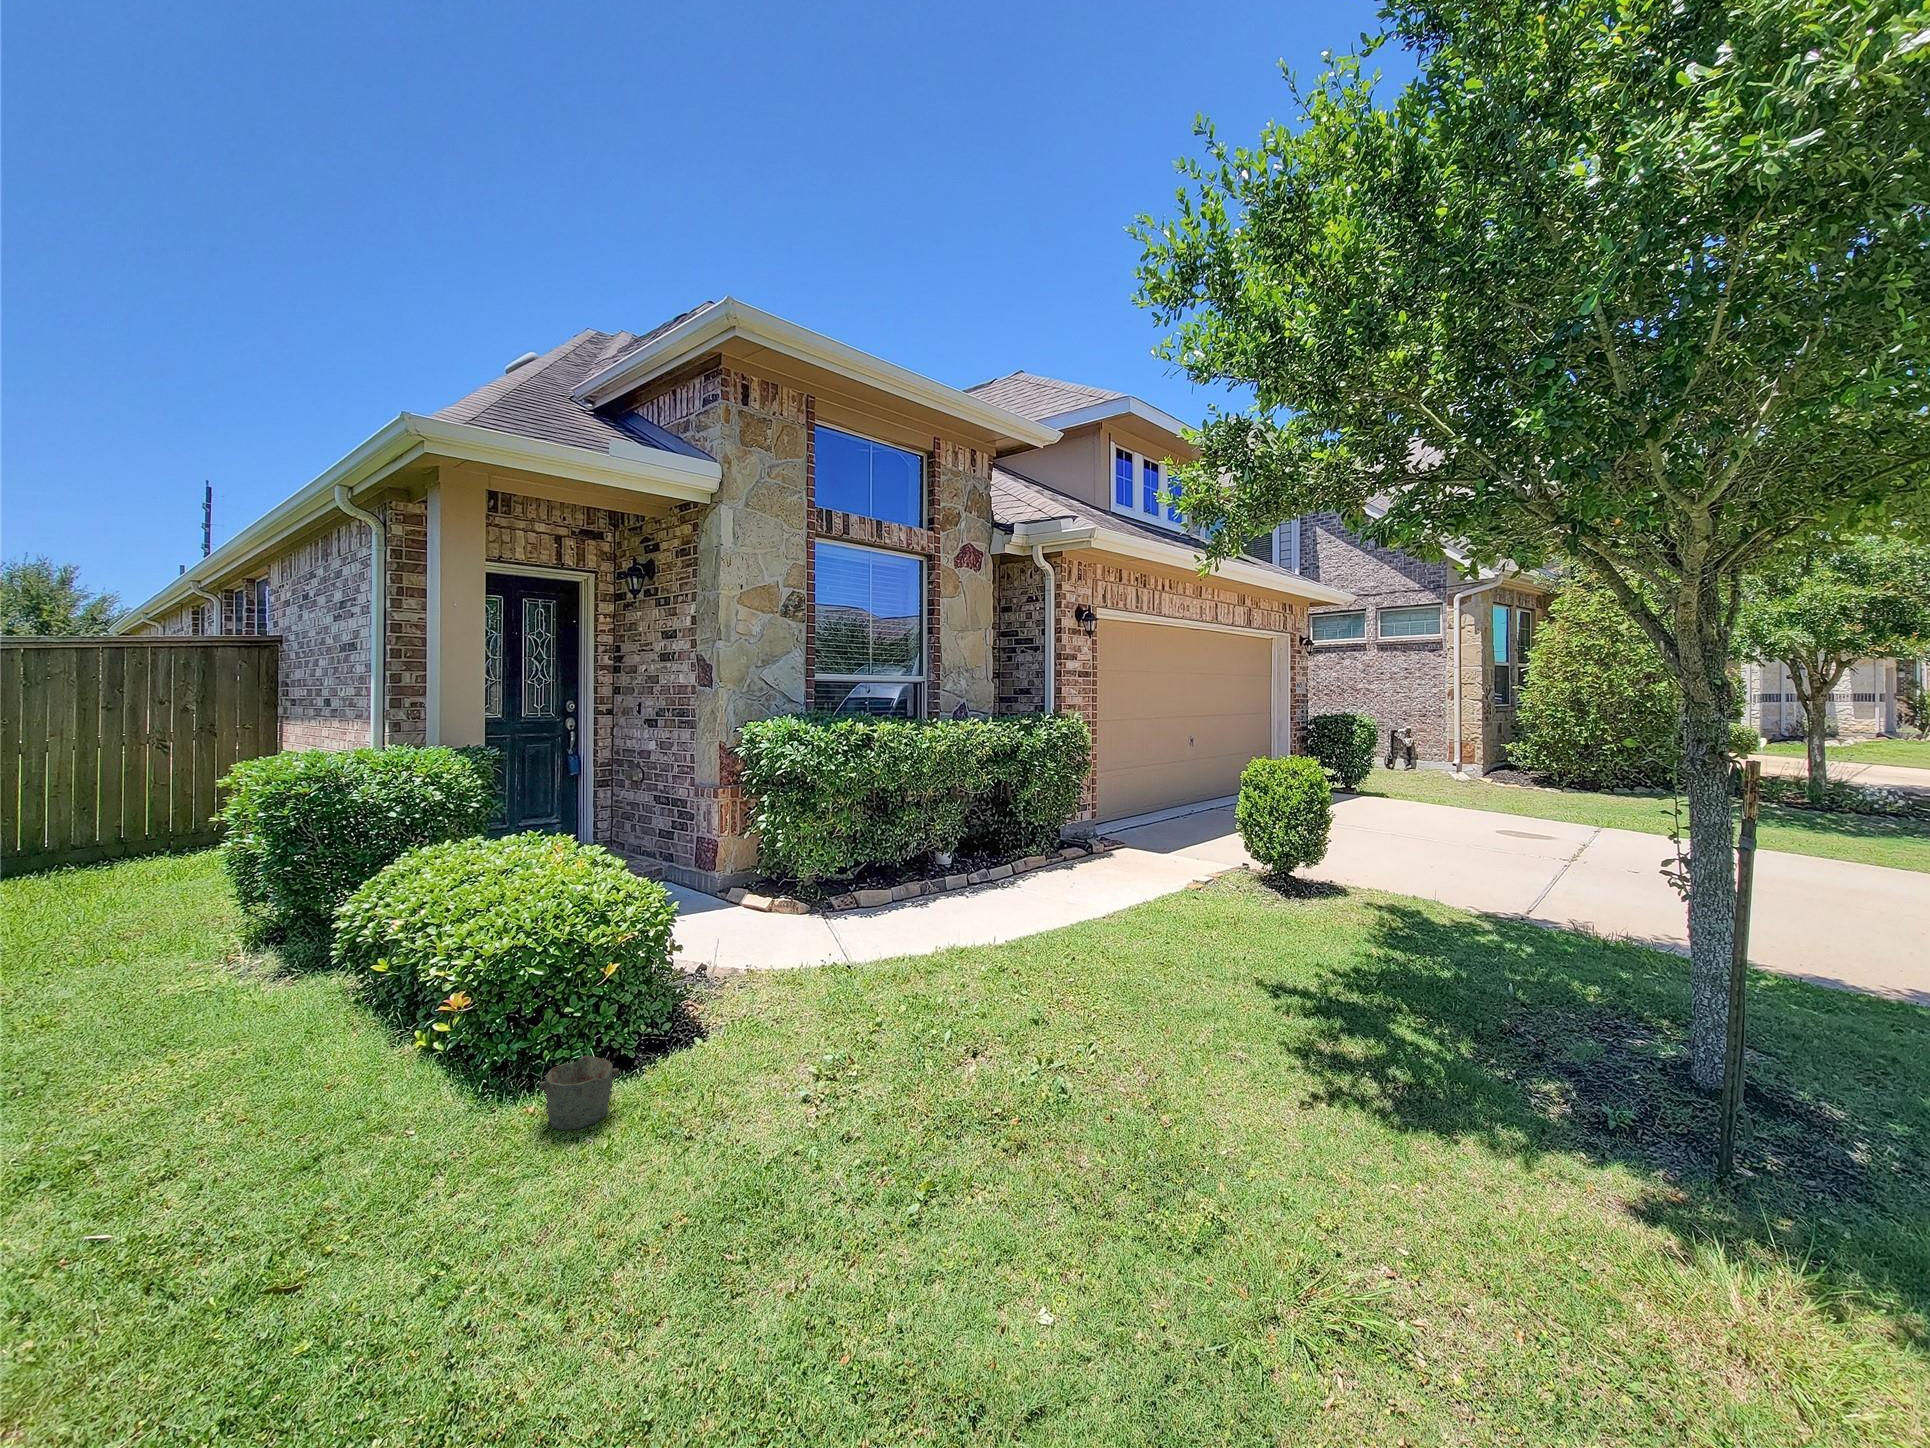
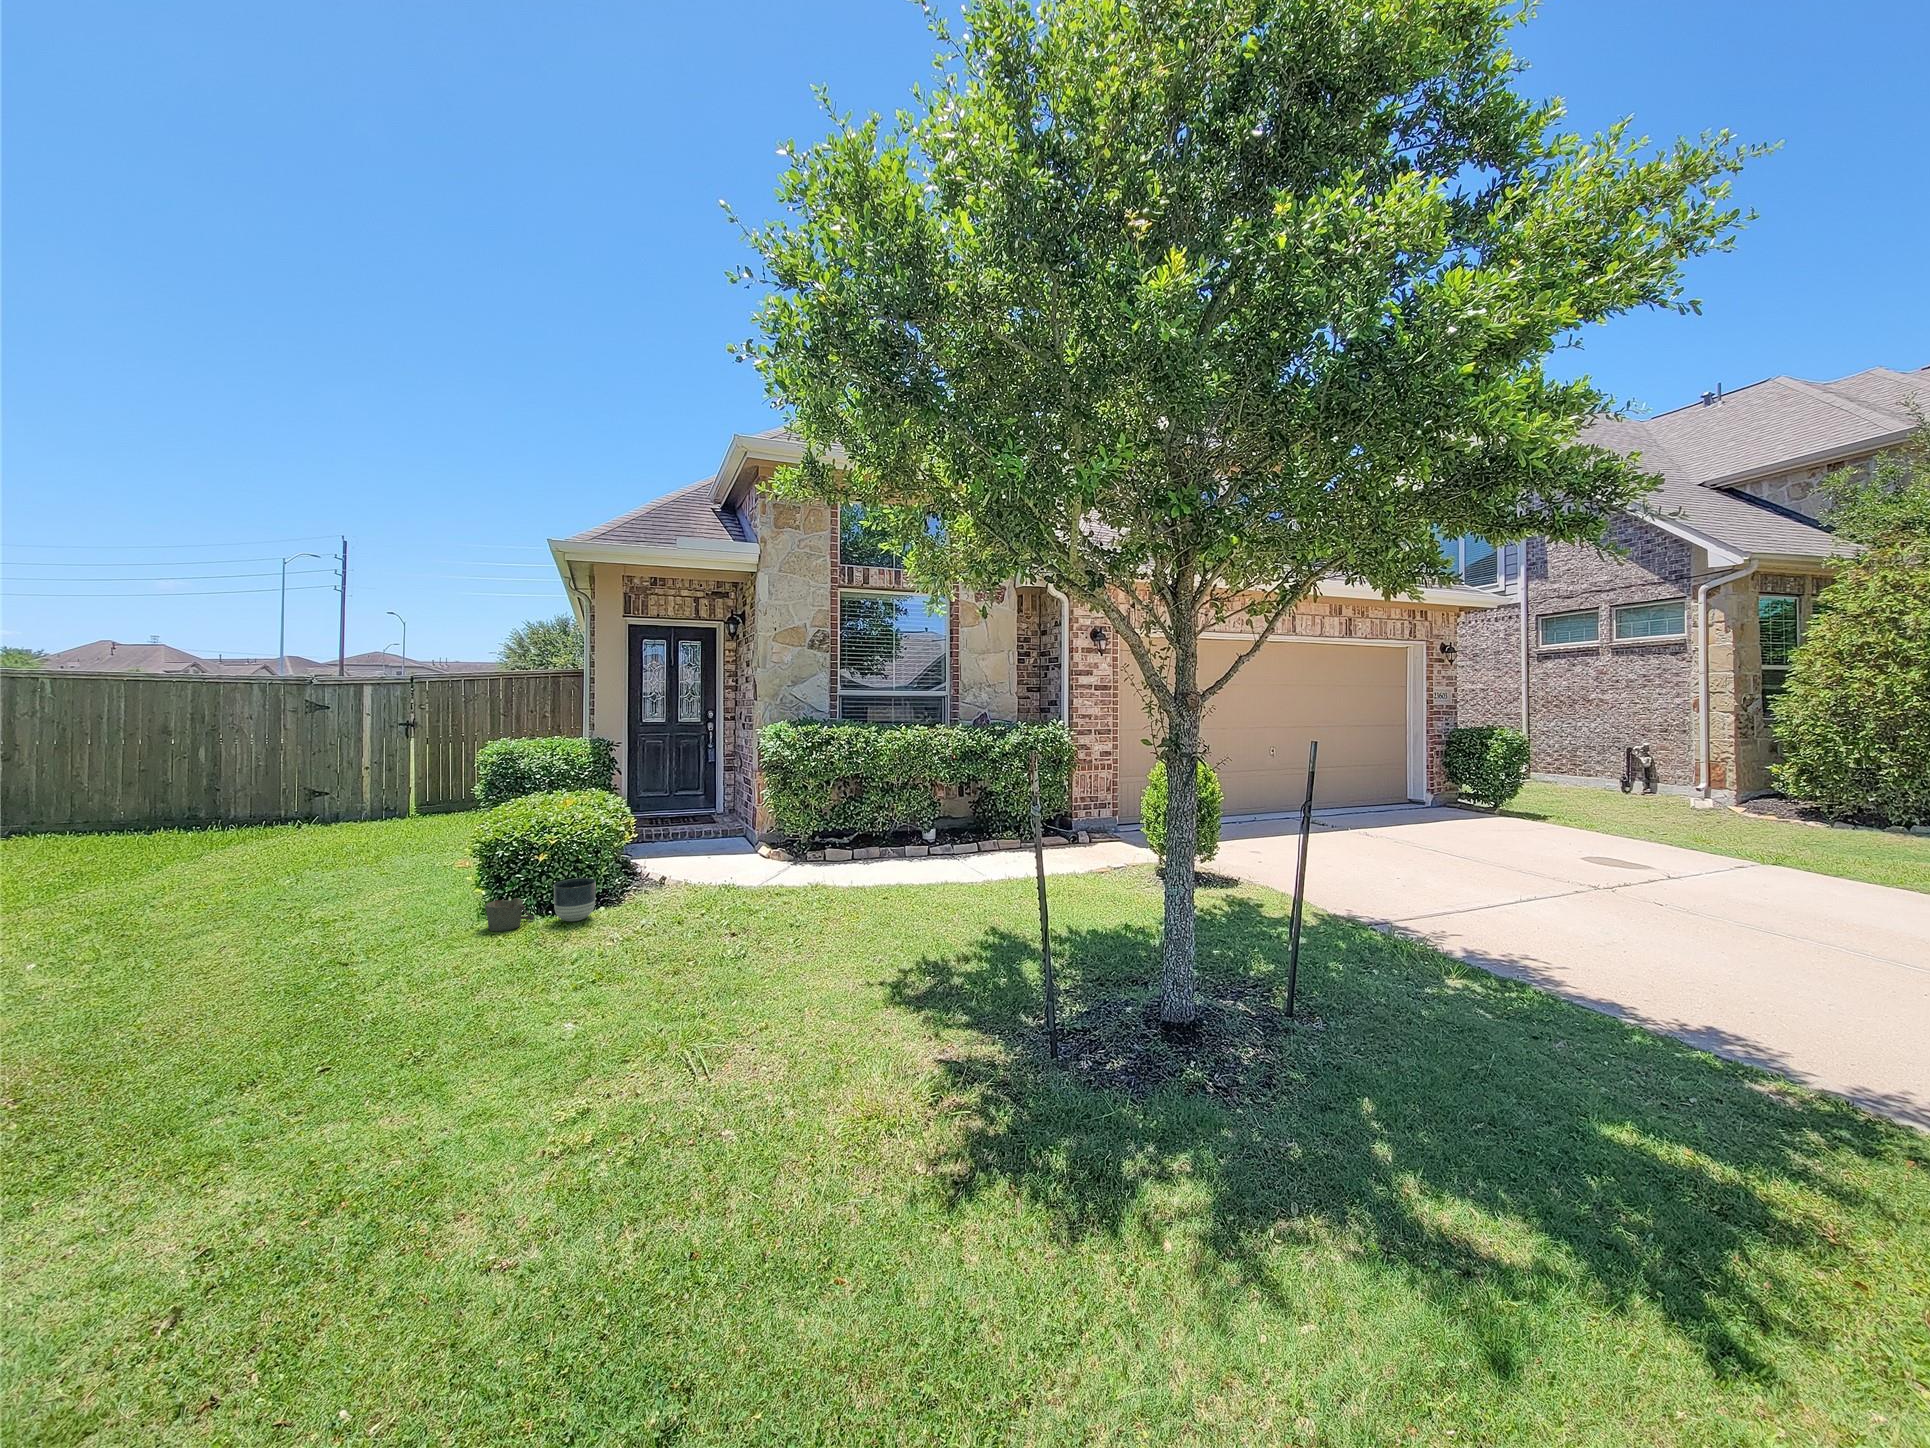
planter: none [654,996,723,1079] -> present [554,878,596,921]

